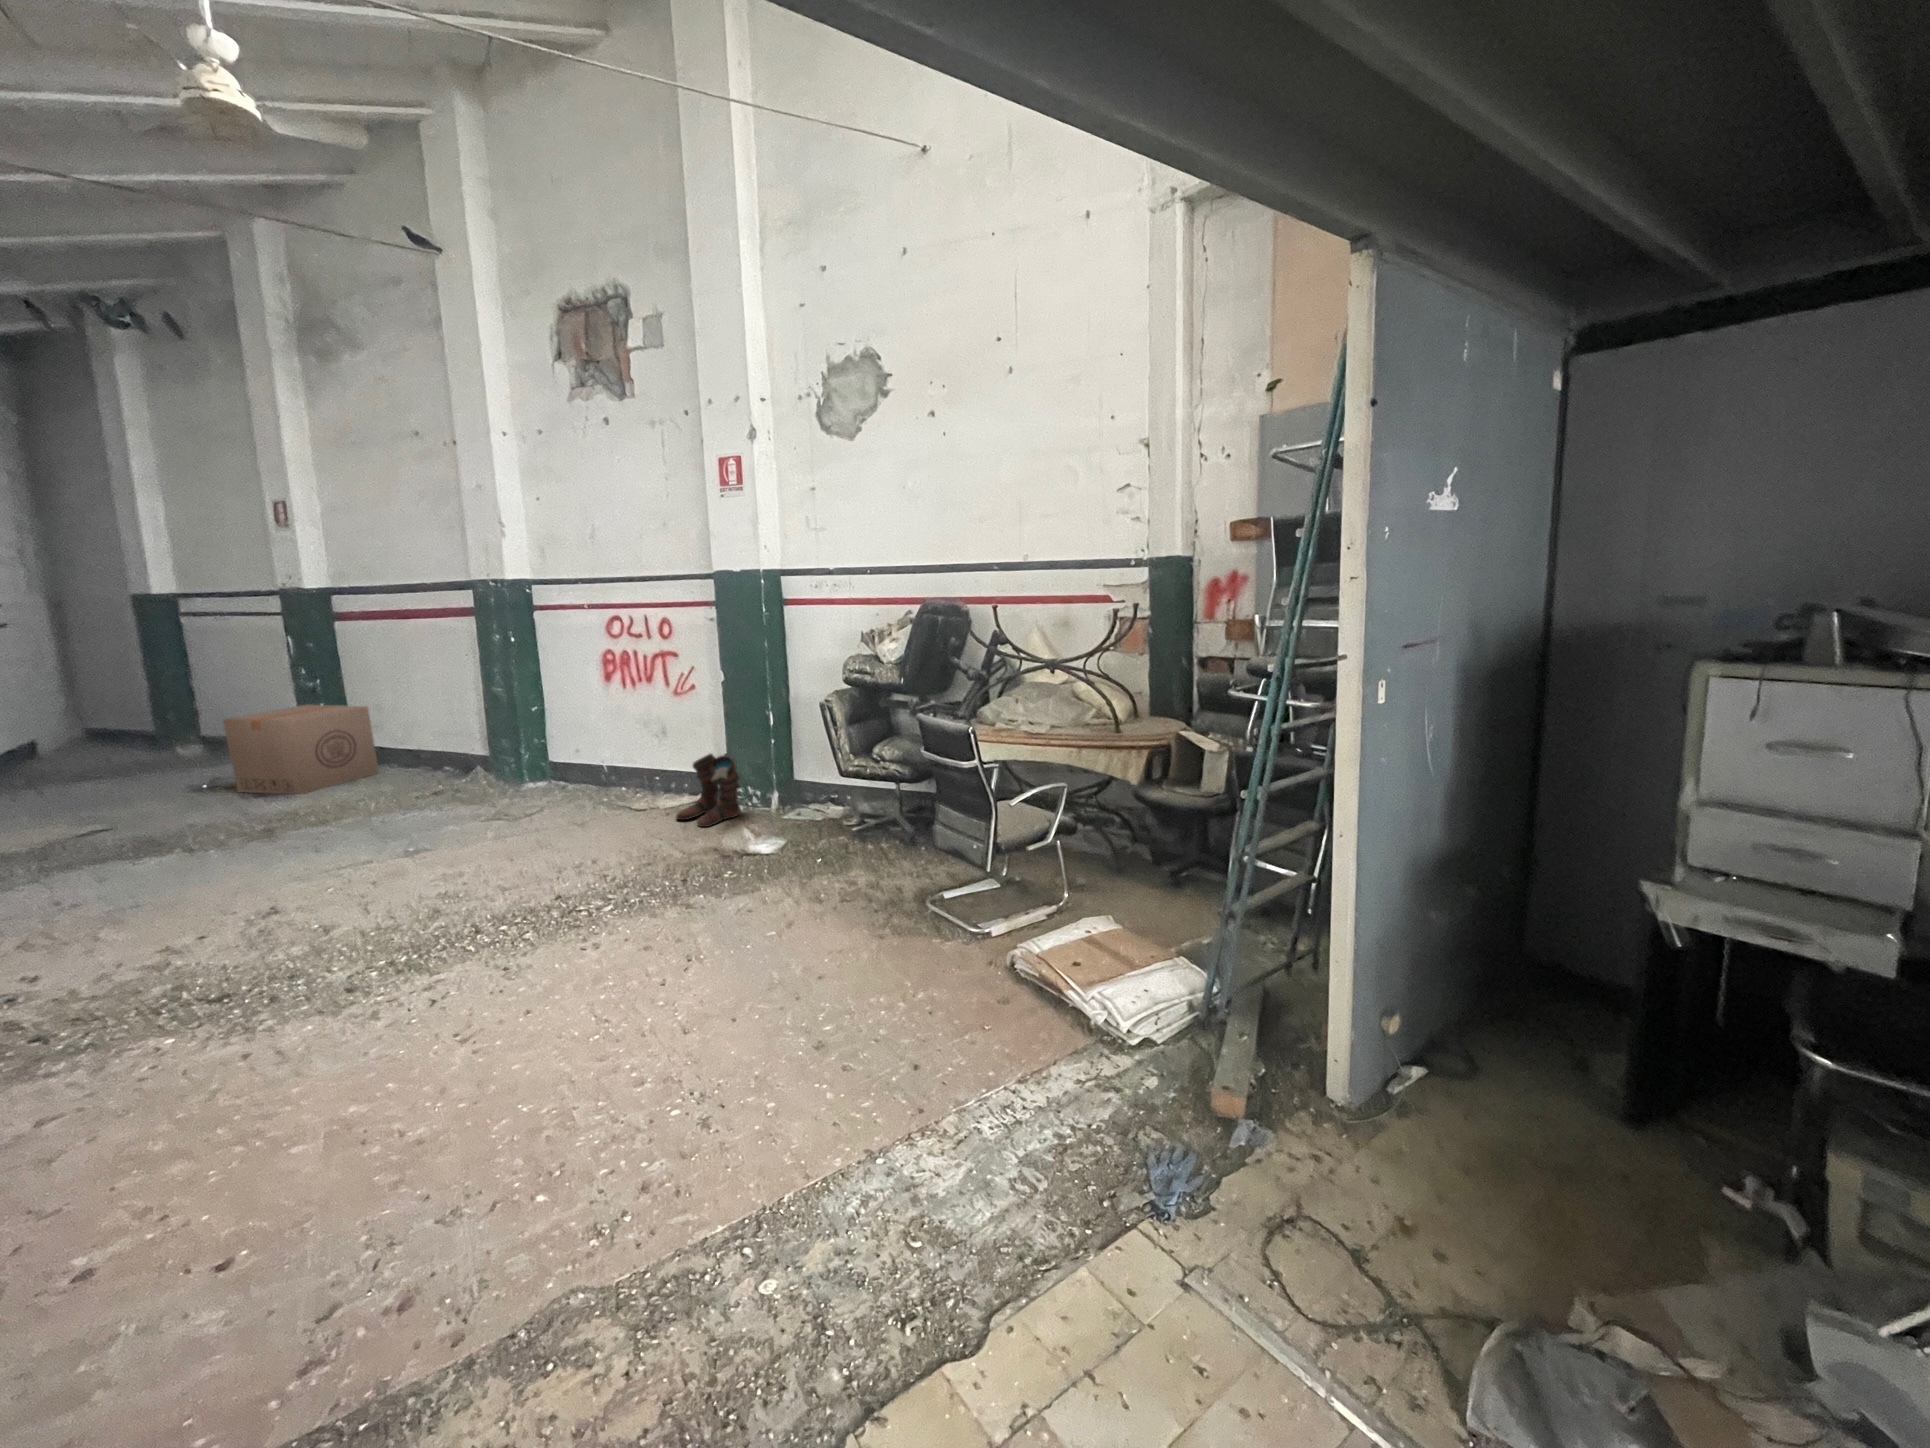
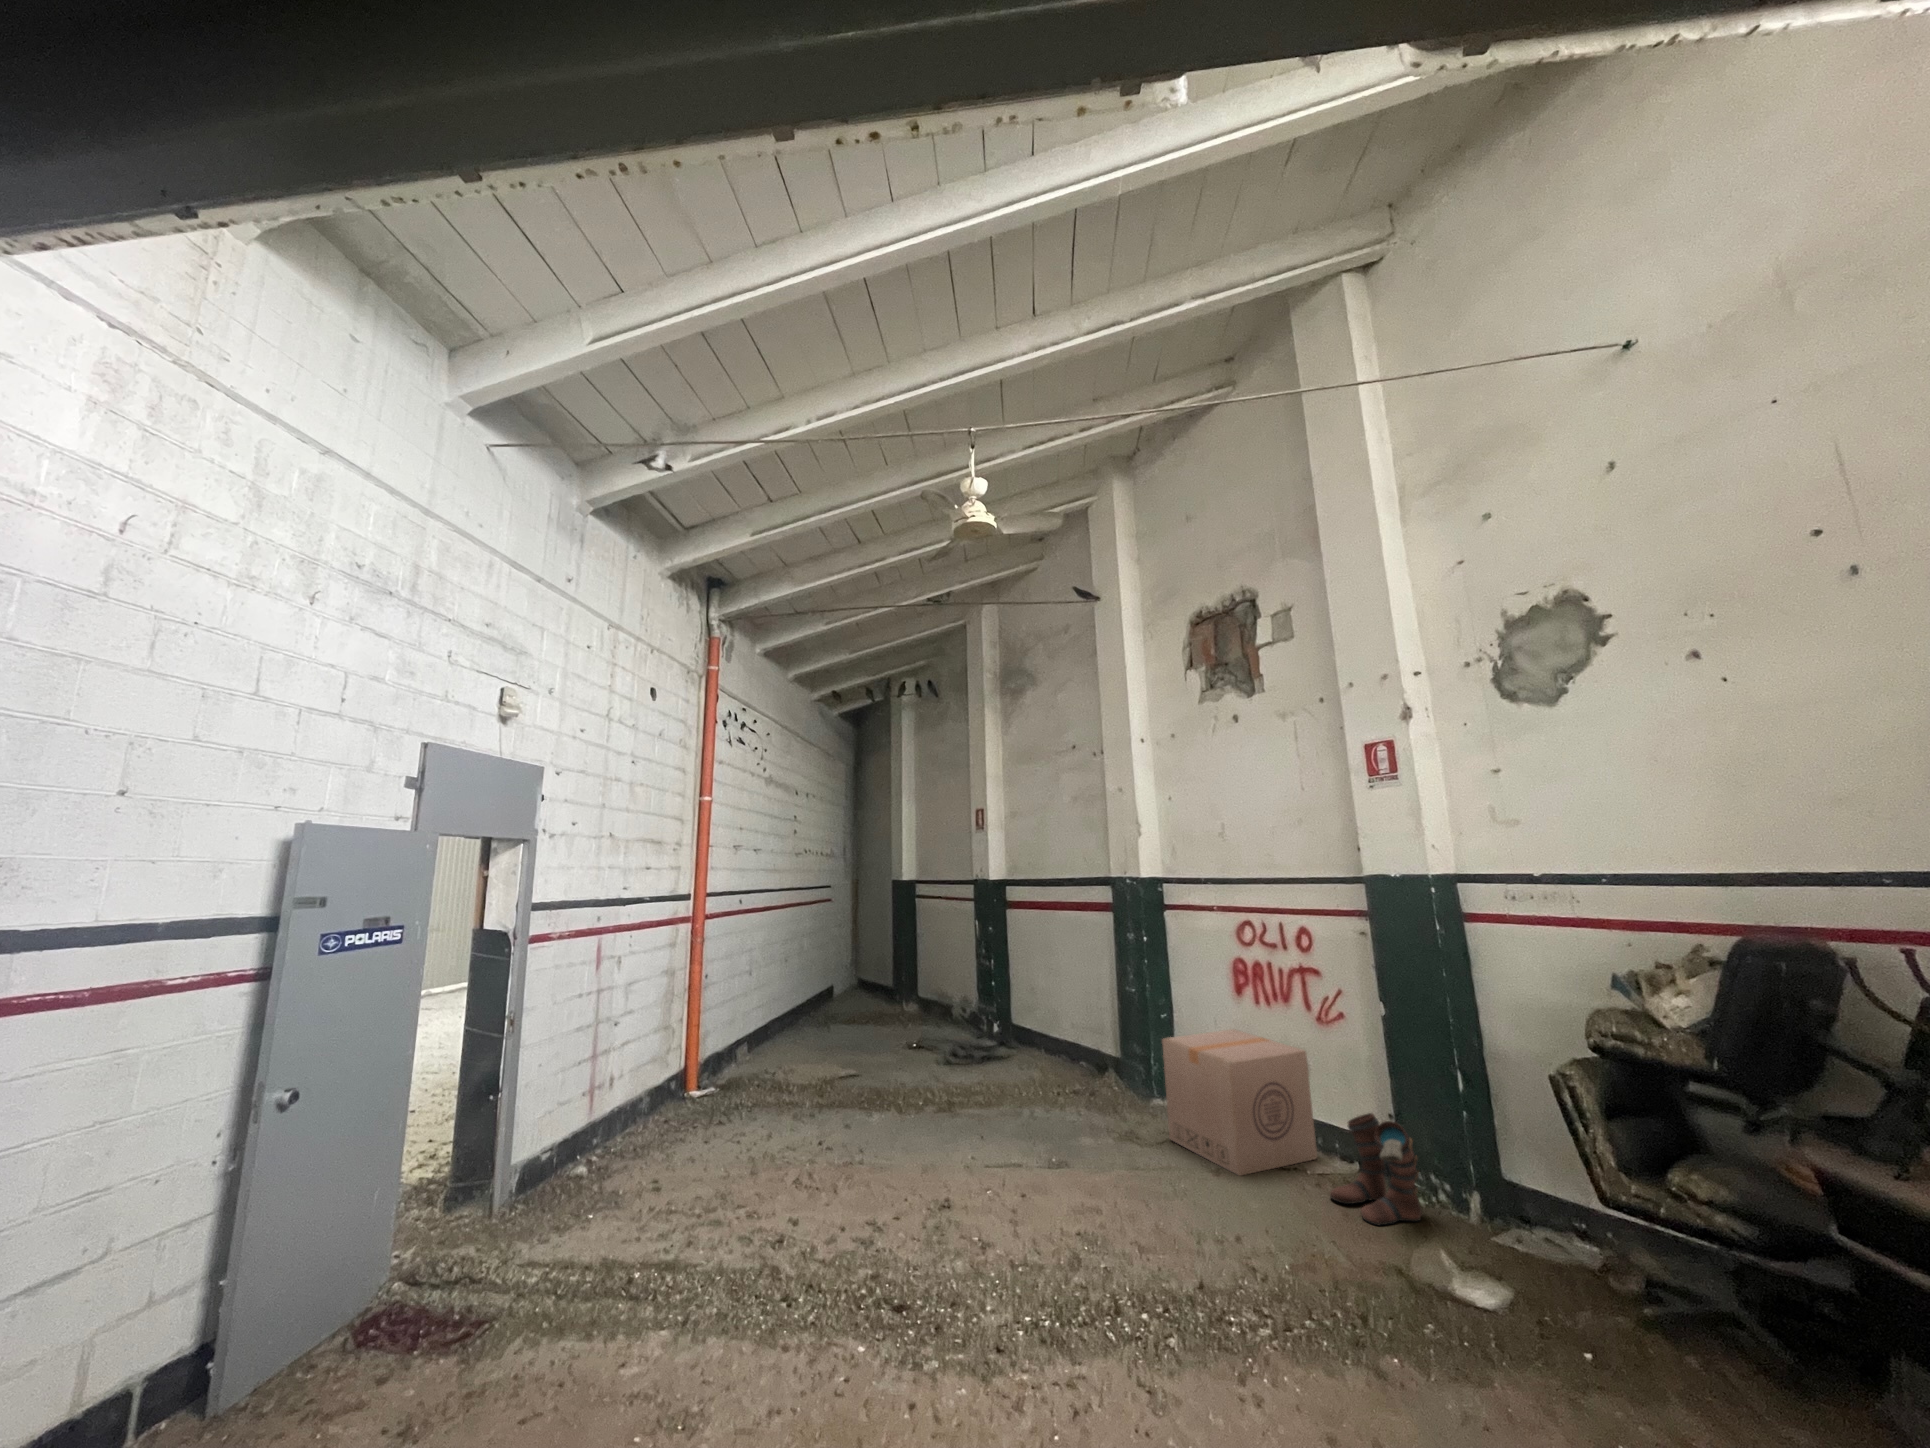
cardboard box: present [223,704,379,794] -> present [1162,1029,1317,1176]

